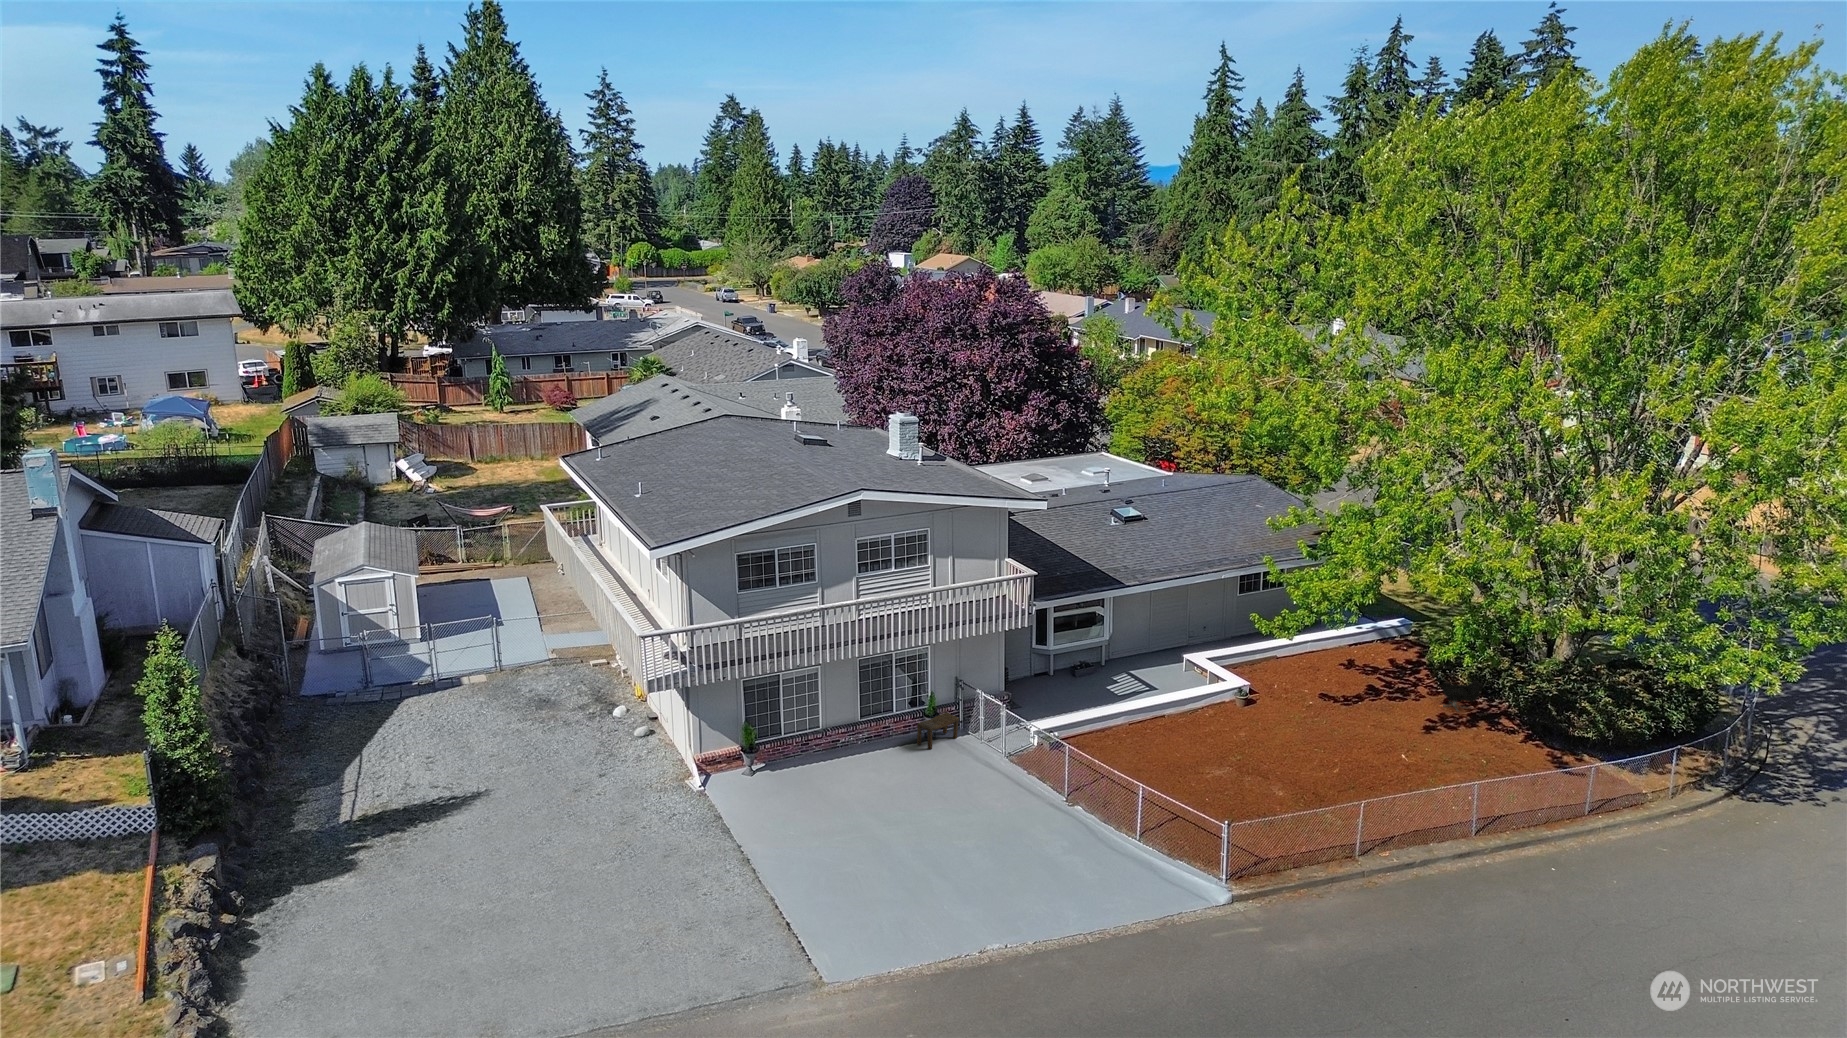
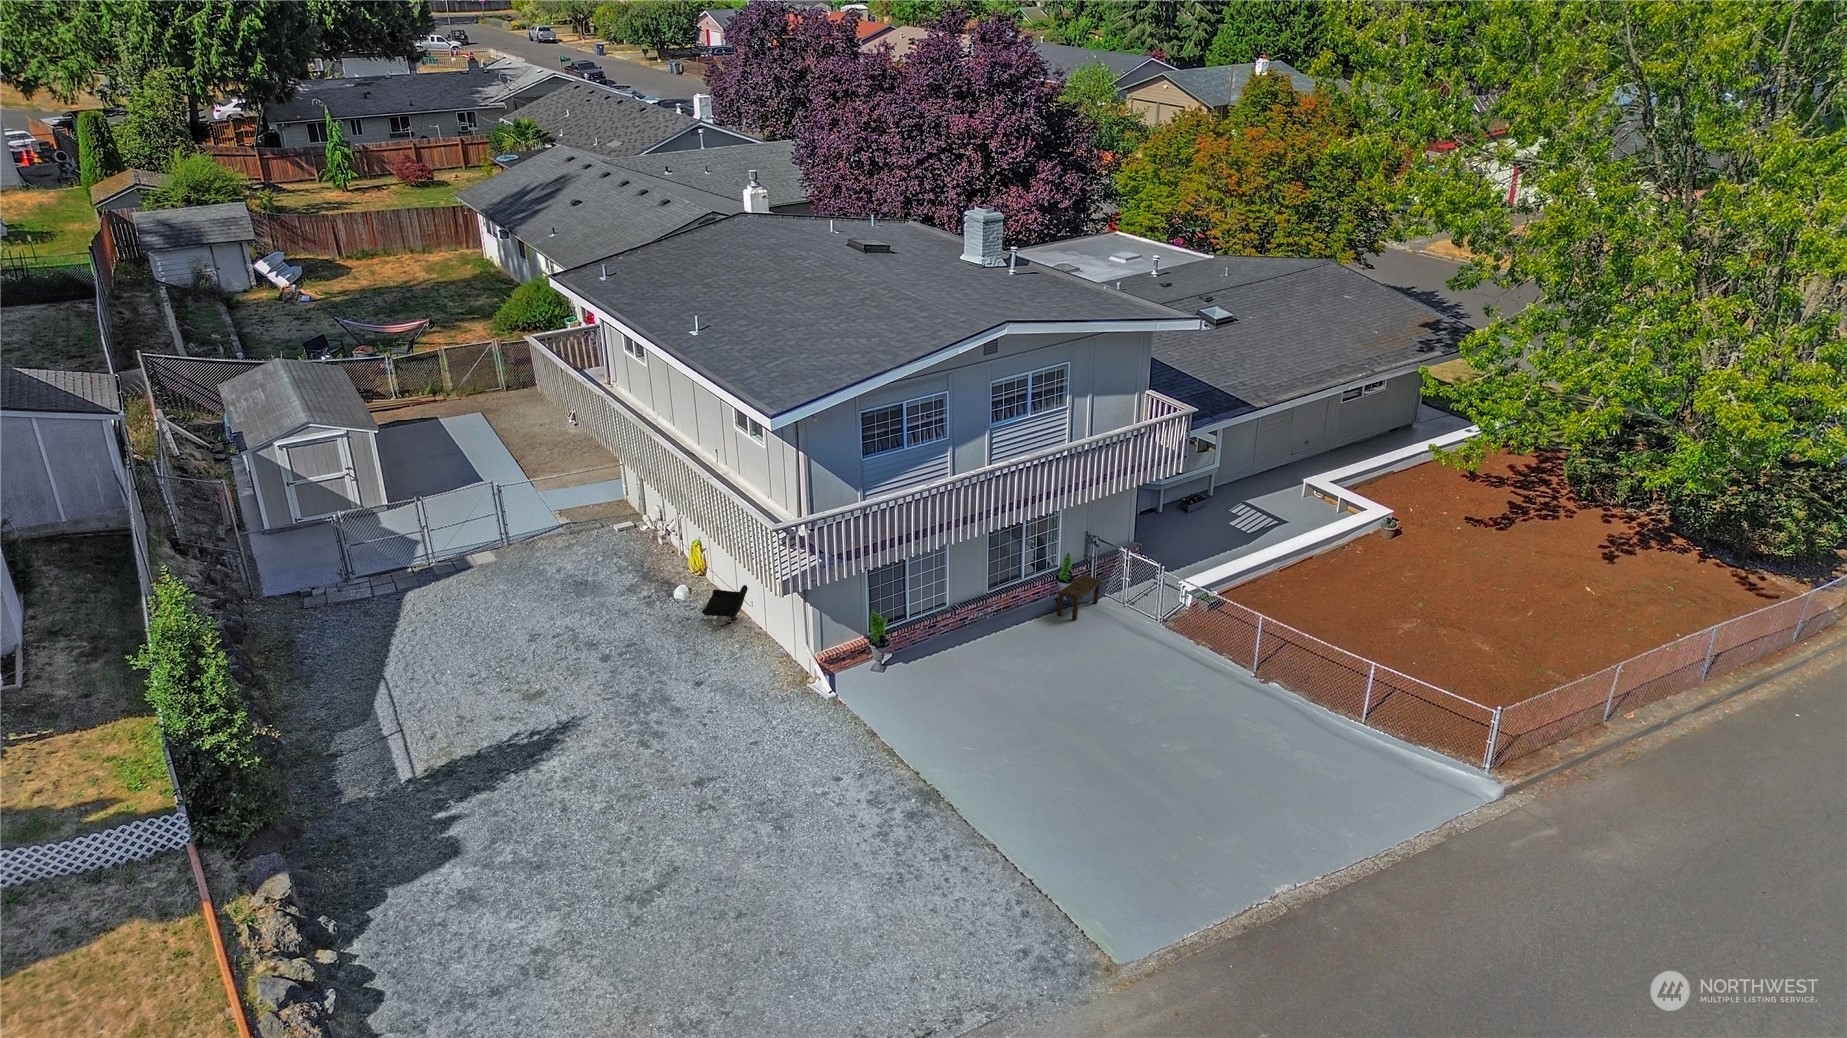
lounge chair: present [1442,680,1483,711] -> present [701,585,748,630]

